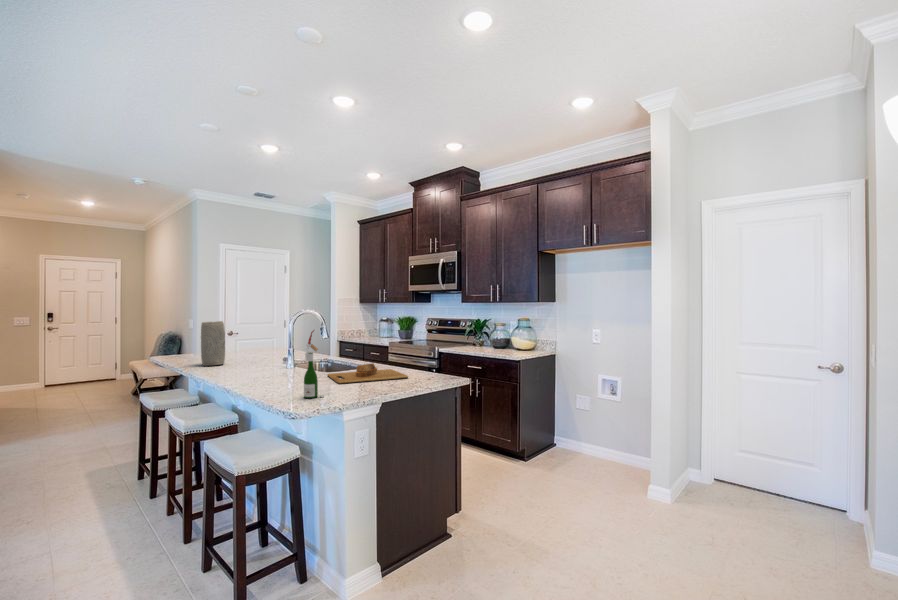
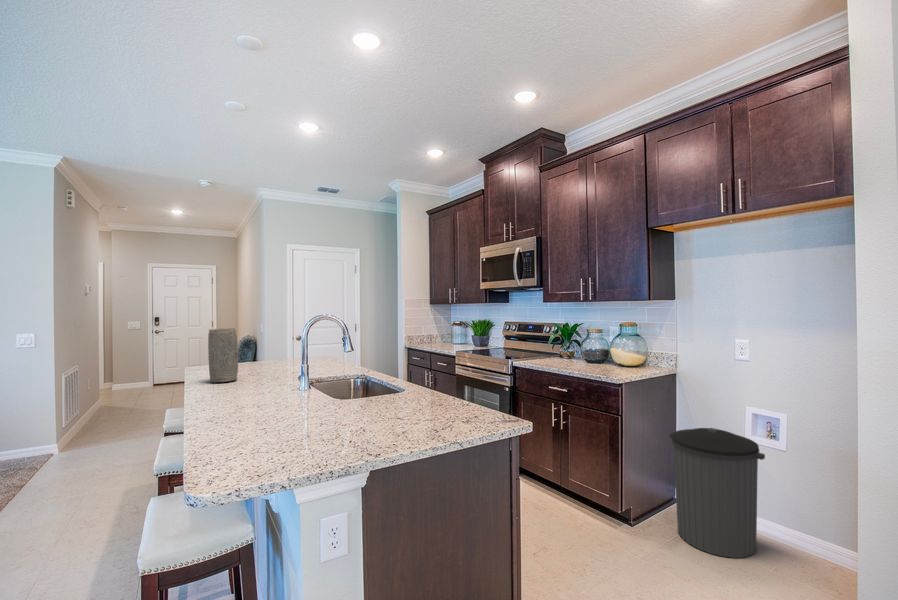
wine bottle: present [304,330,324,398] -> none [239,347,271,461]
cutting board: present [328,363,408,384] -> none [325,392,436,426]
trash can: none [550,389,606,472] -> present [670,428,765,558]

